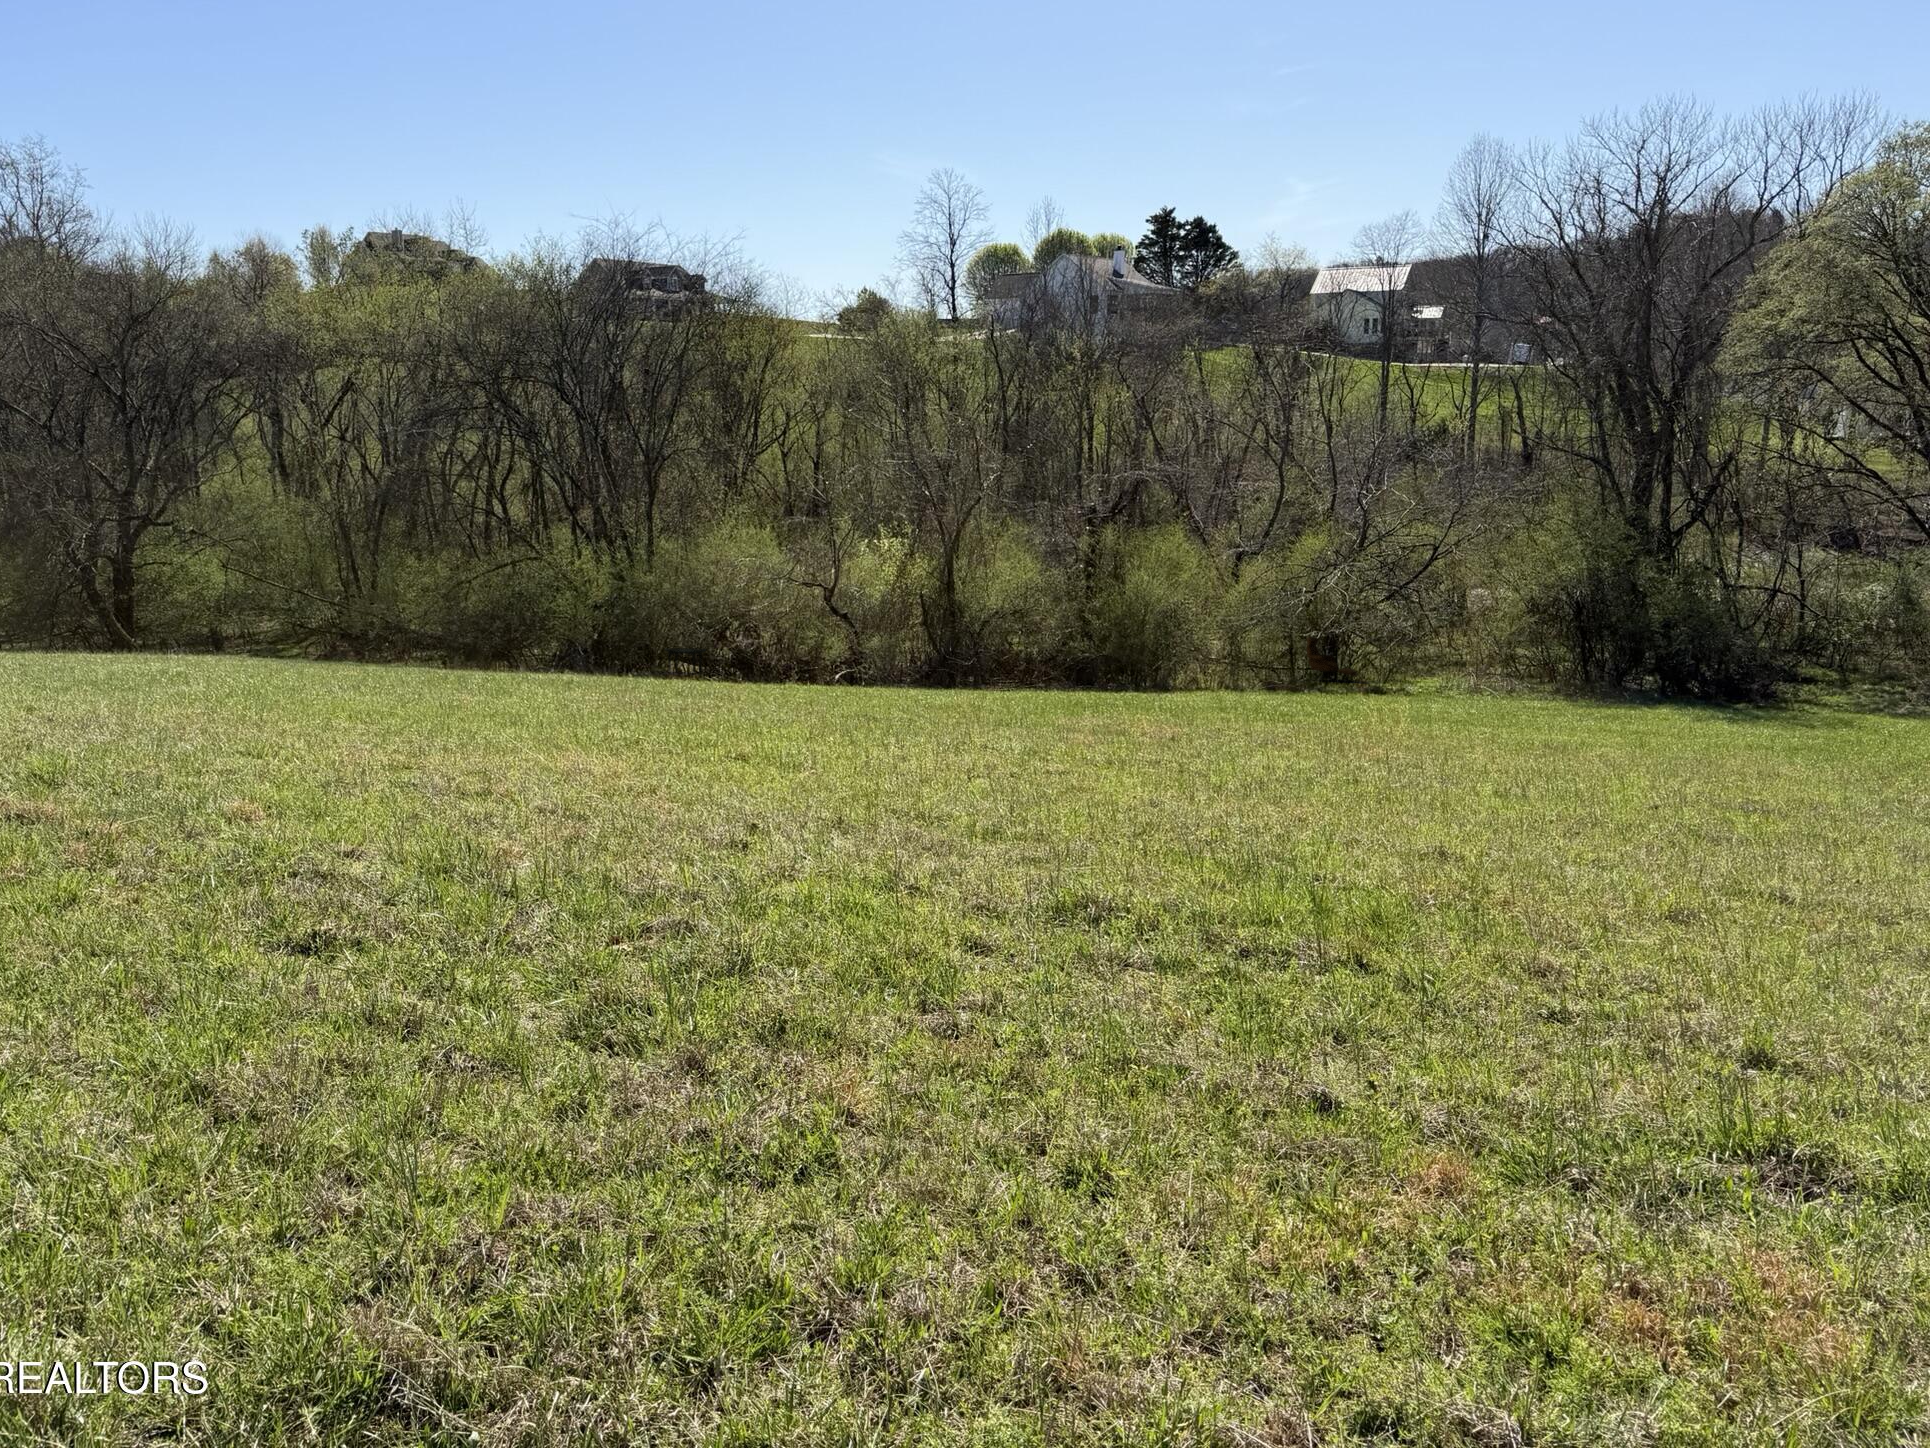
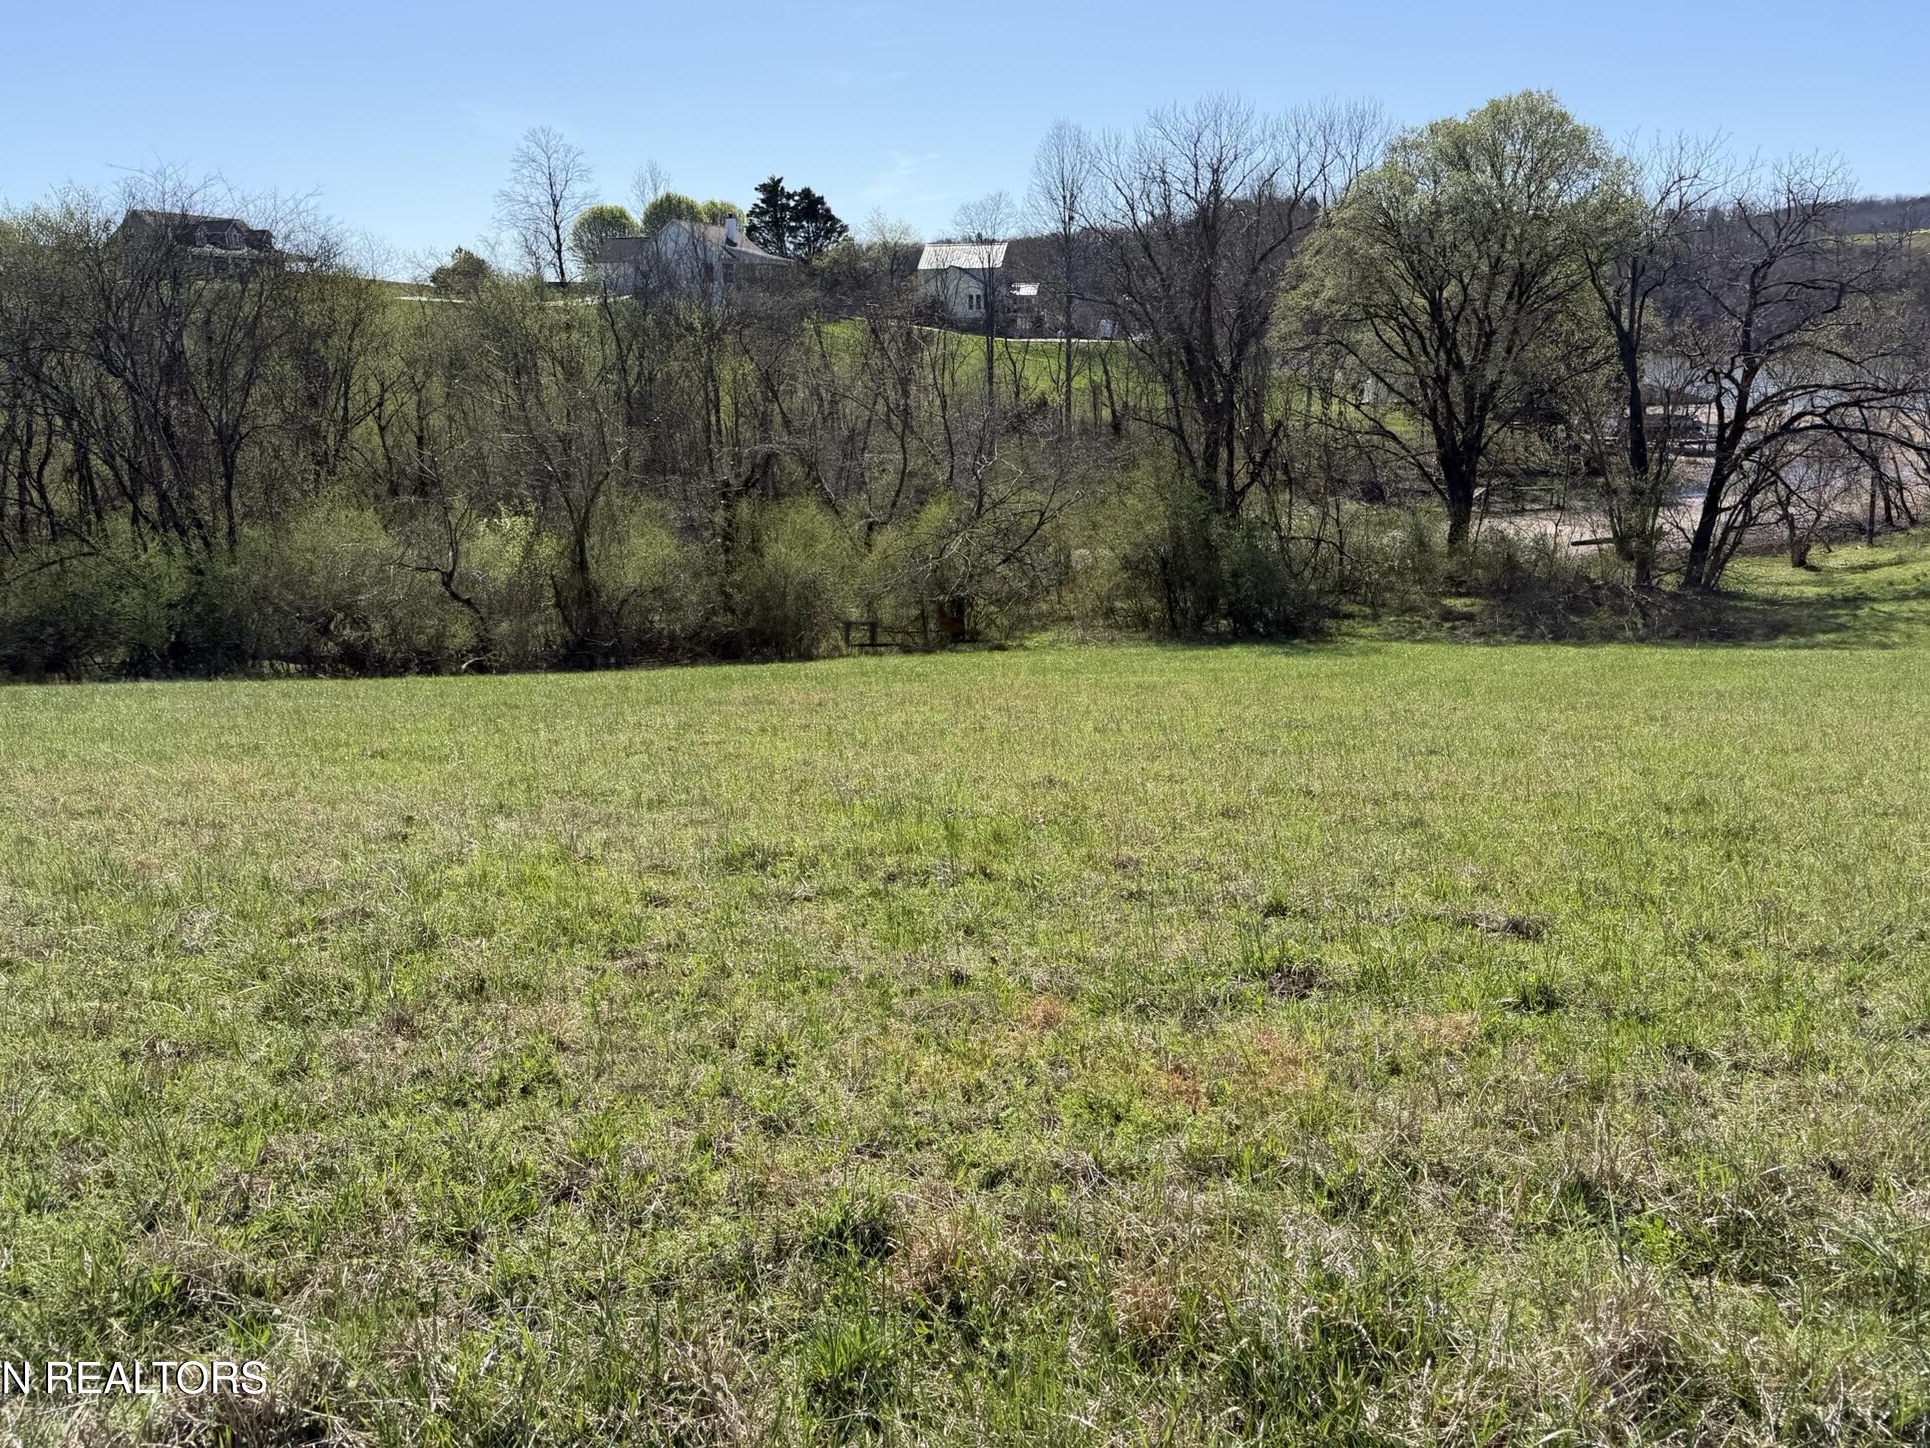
round table: present [666,648,705,674] -> present [840,619,880,646]

